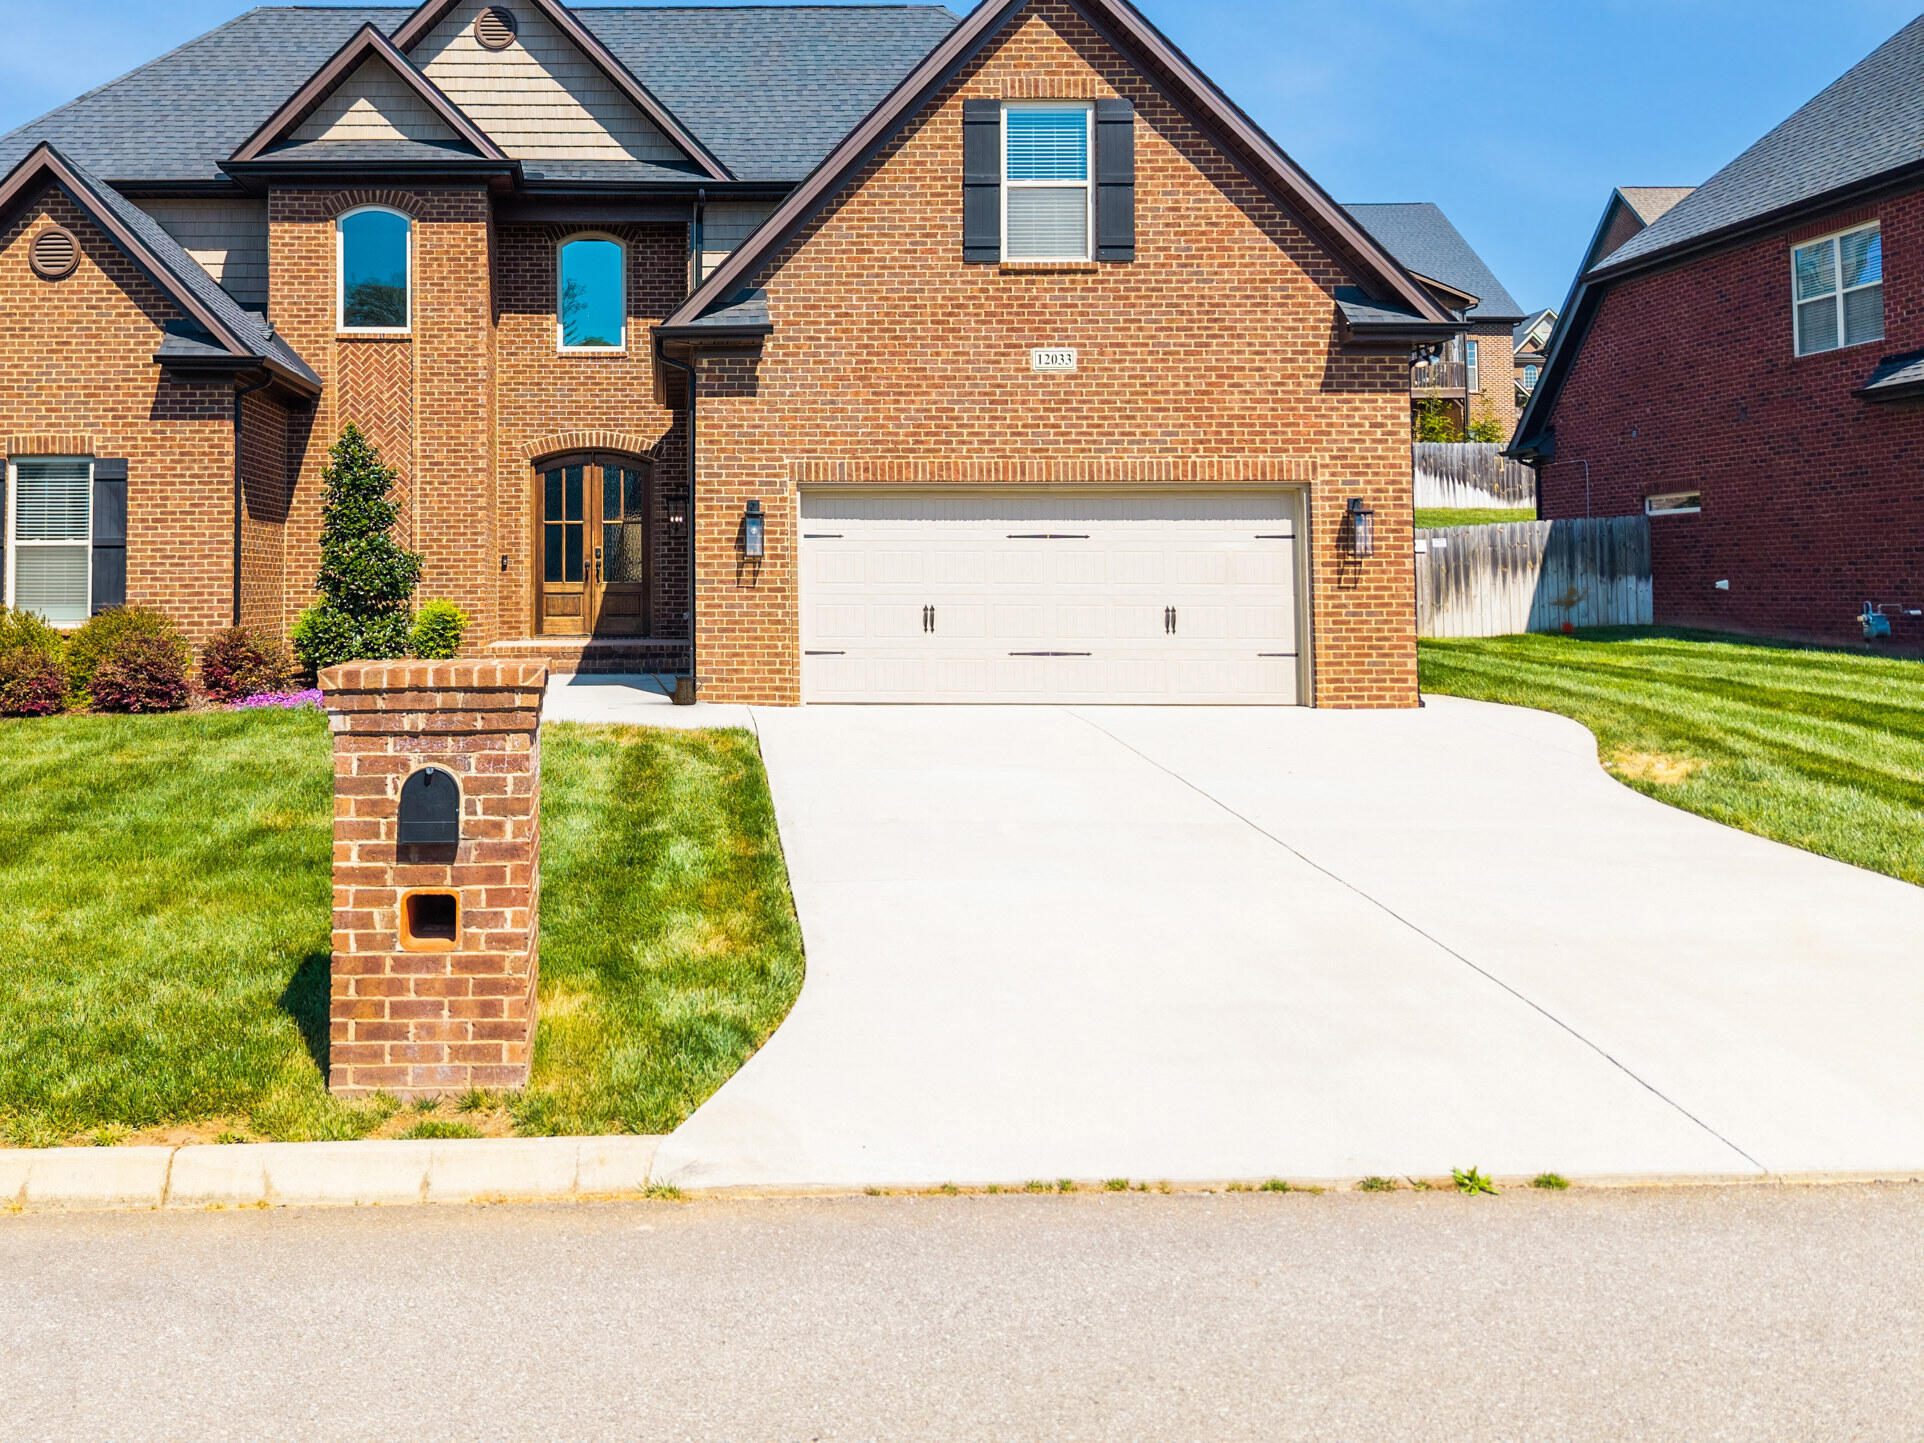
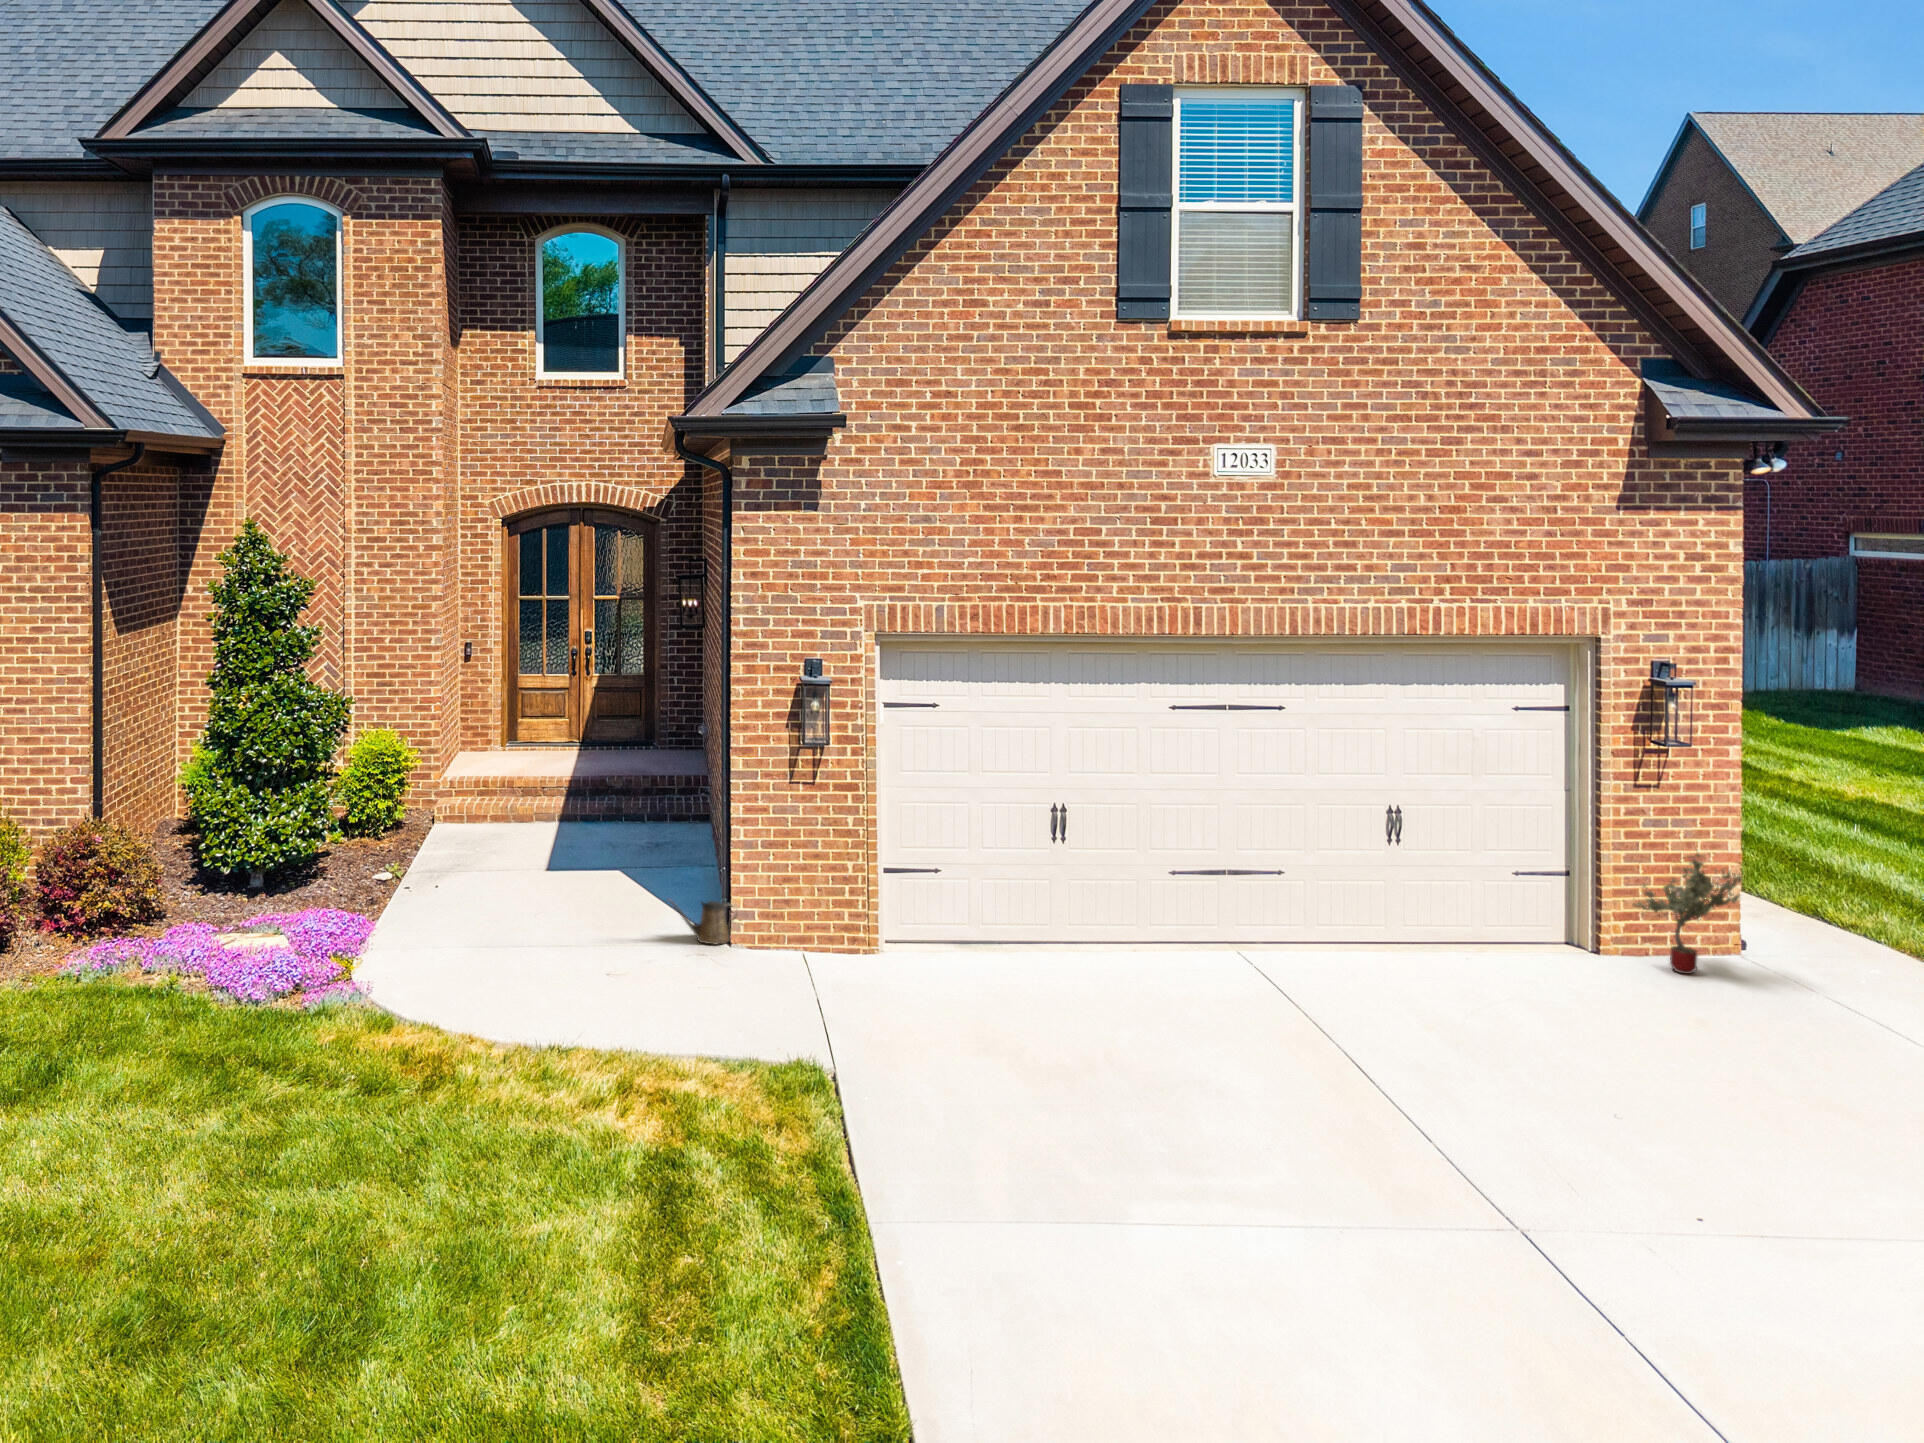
potted tree: present [1549,579,1589,633] -> present [1632,854,1742,974]

